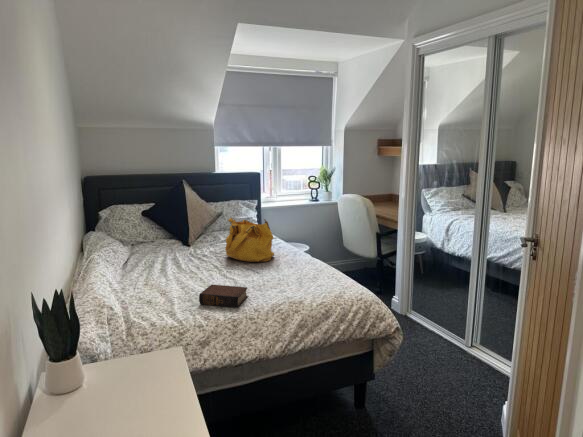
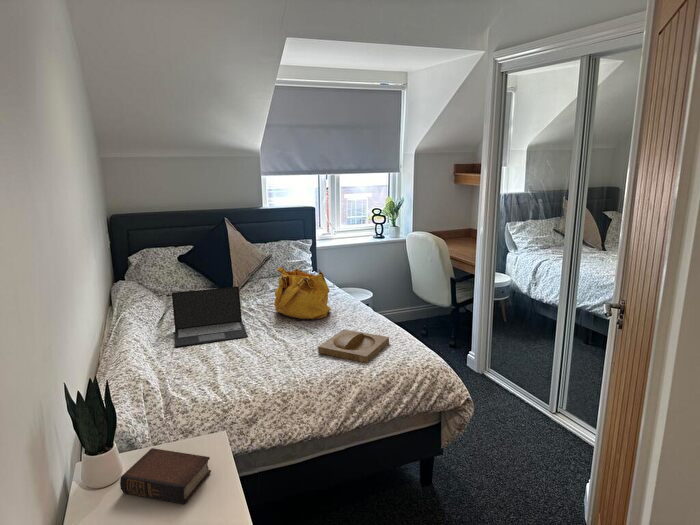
laptop: none [136,233,202,283] -> present [172,286,248,347]
tray: none [264,269,326,295] -> present [318,329,389,363]
book: present [199,285,248,308] -> present [120,448,211,504]

